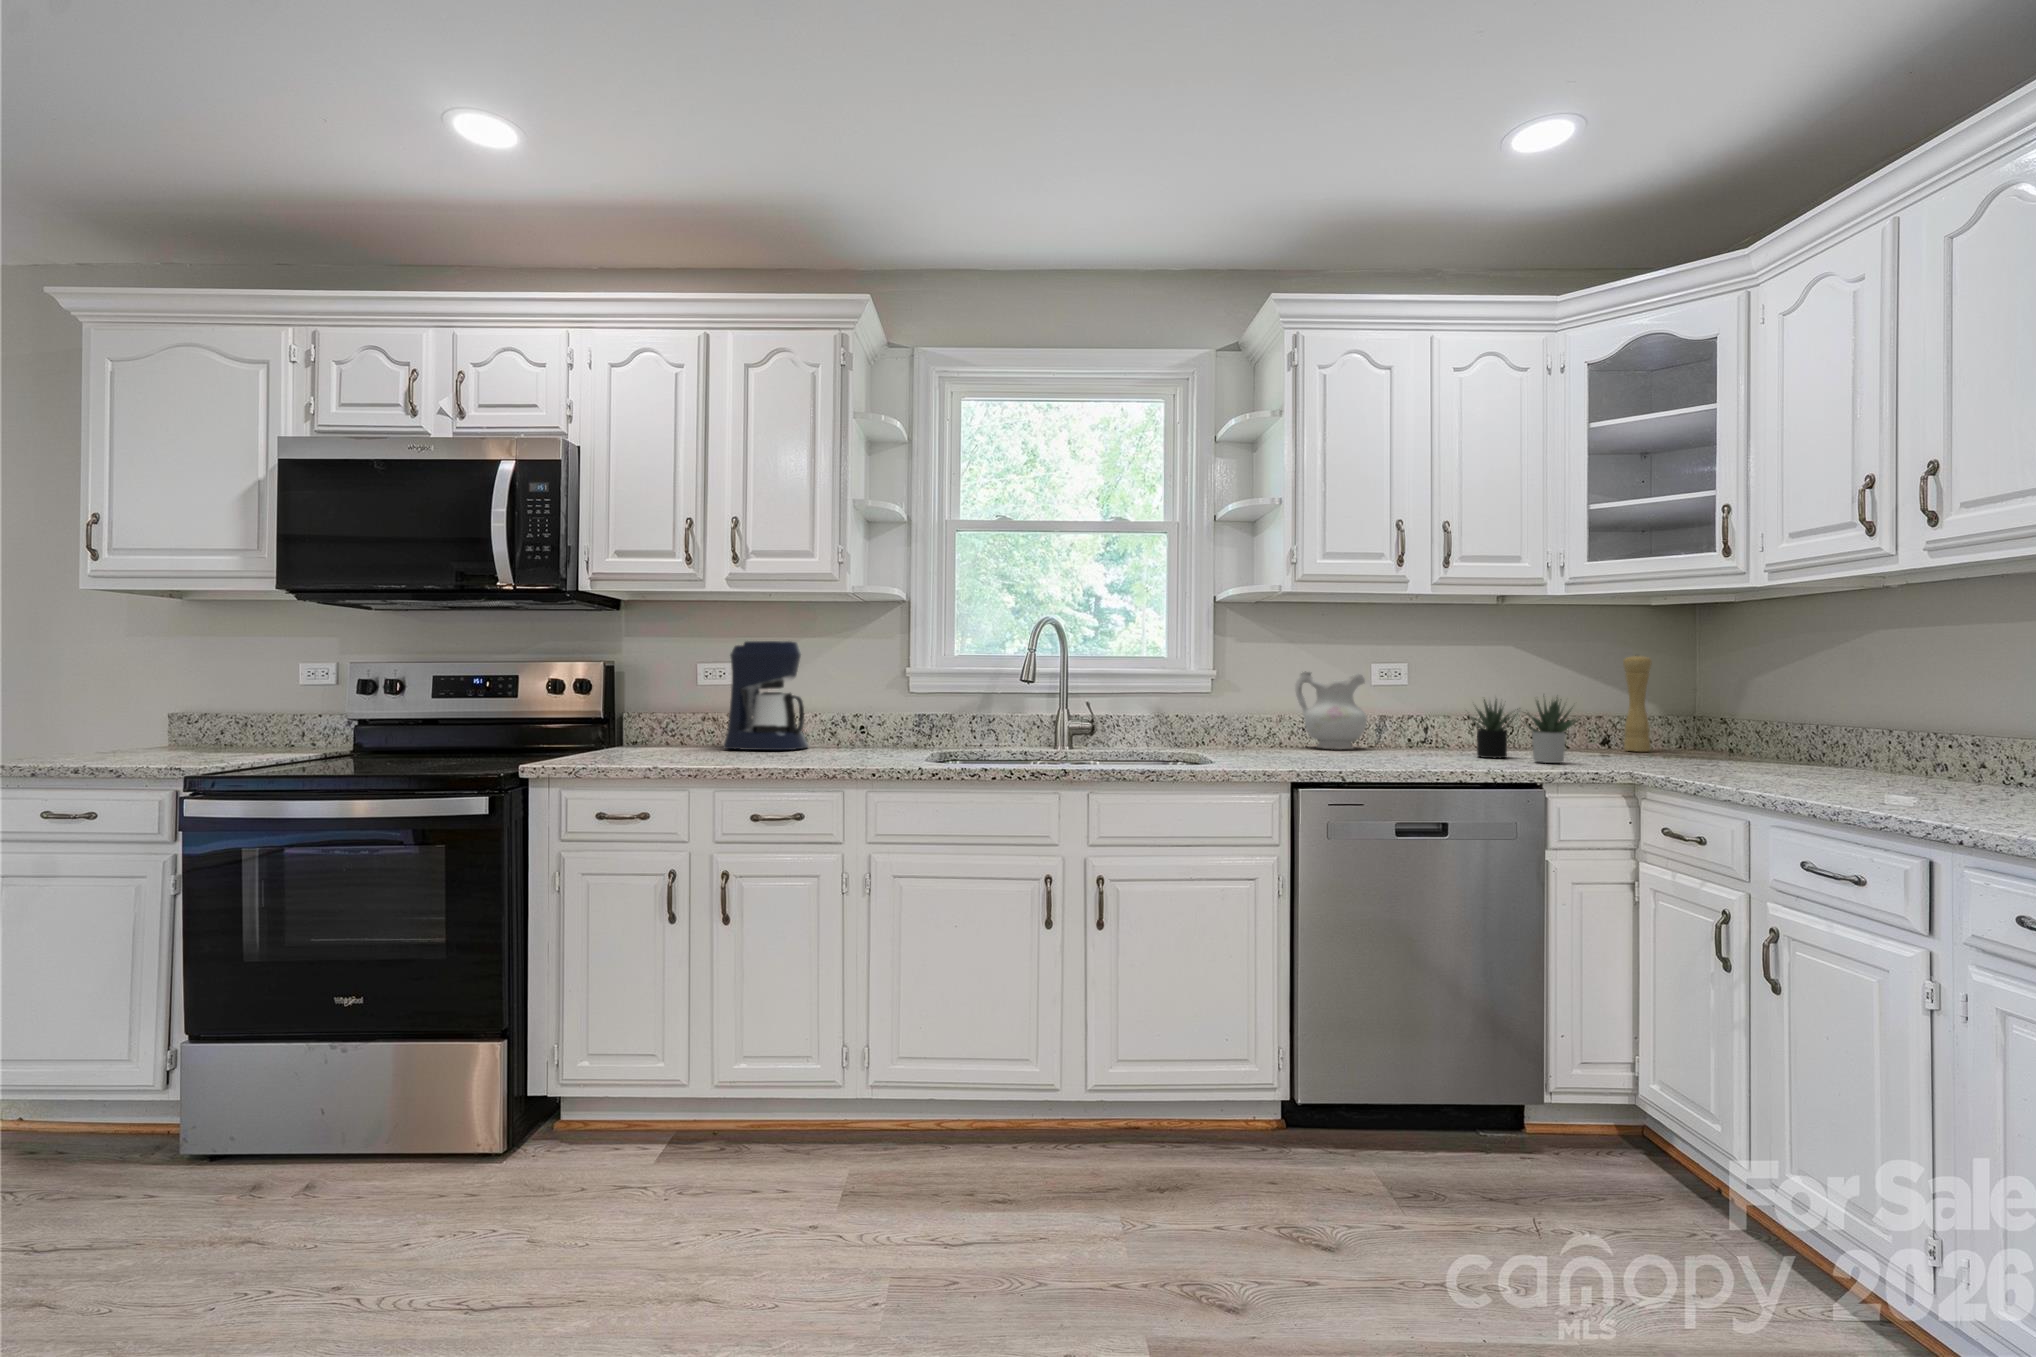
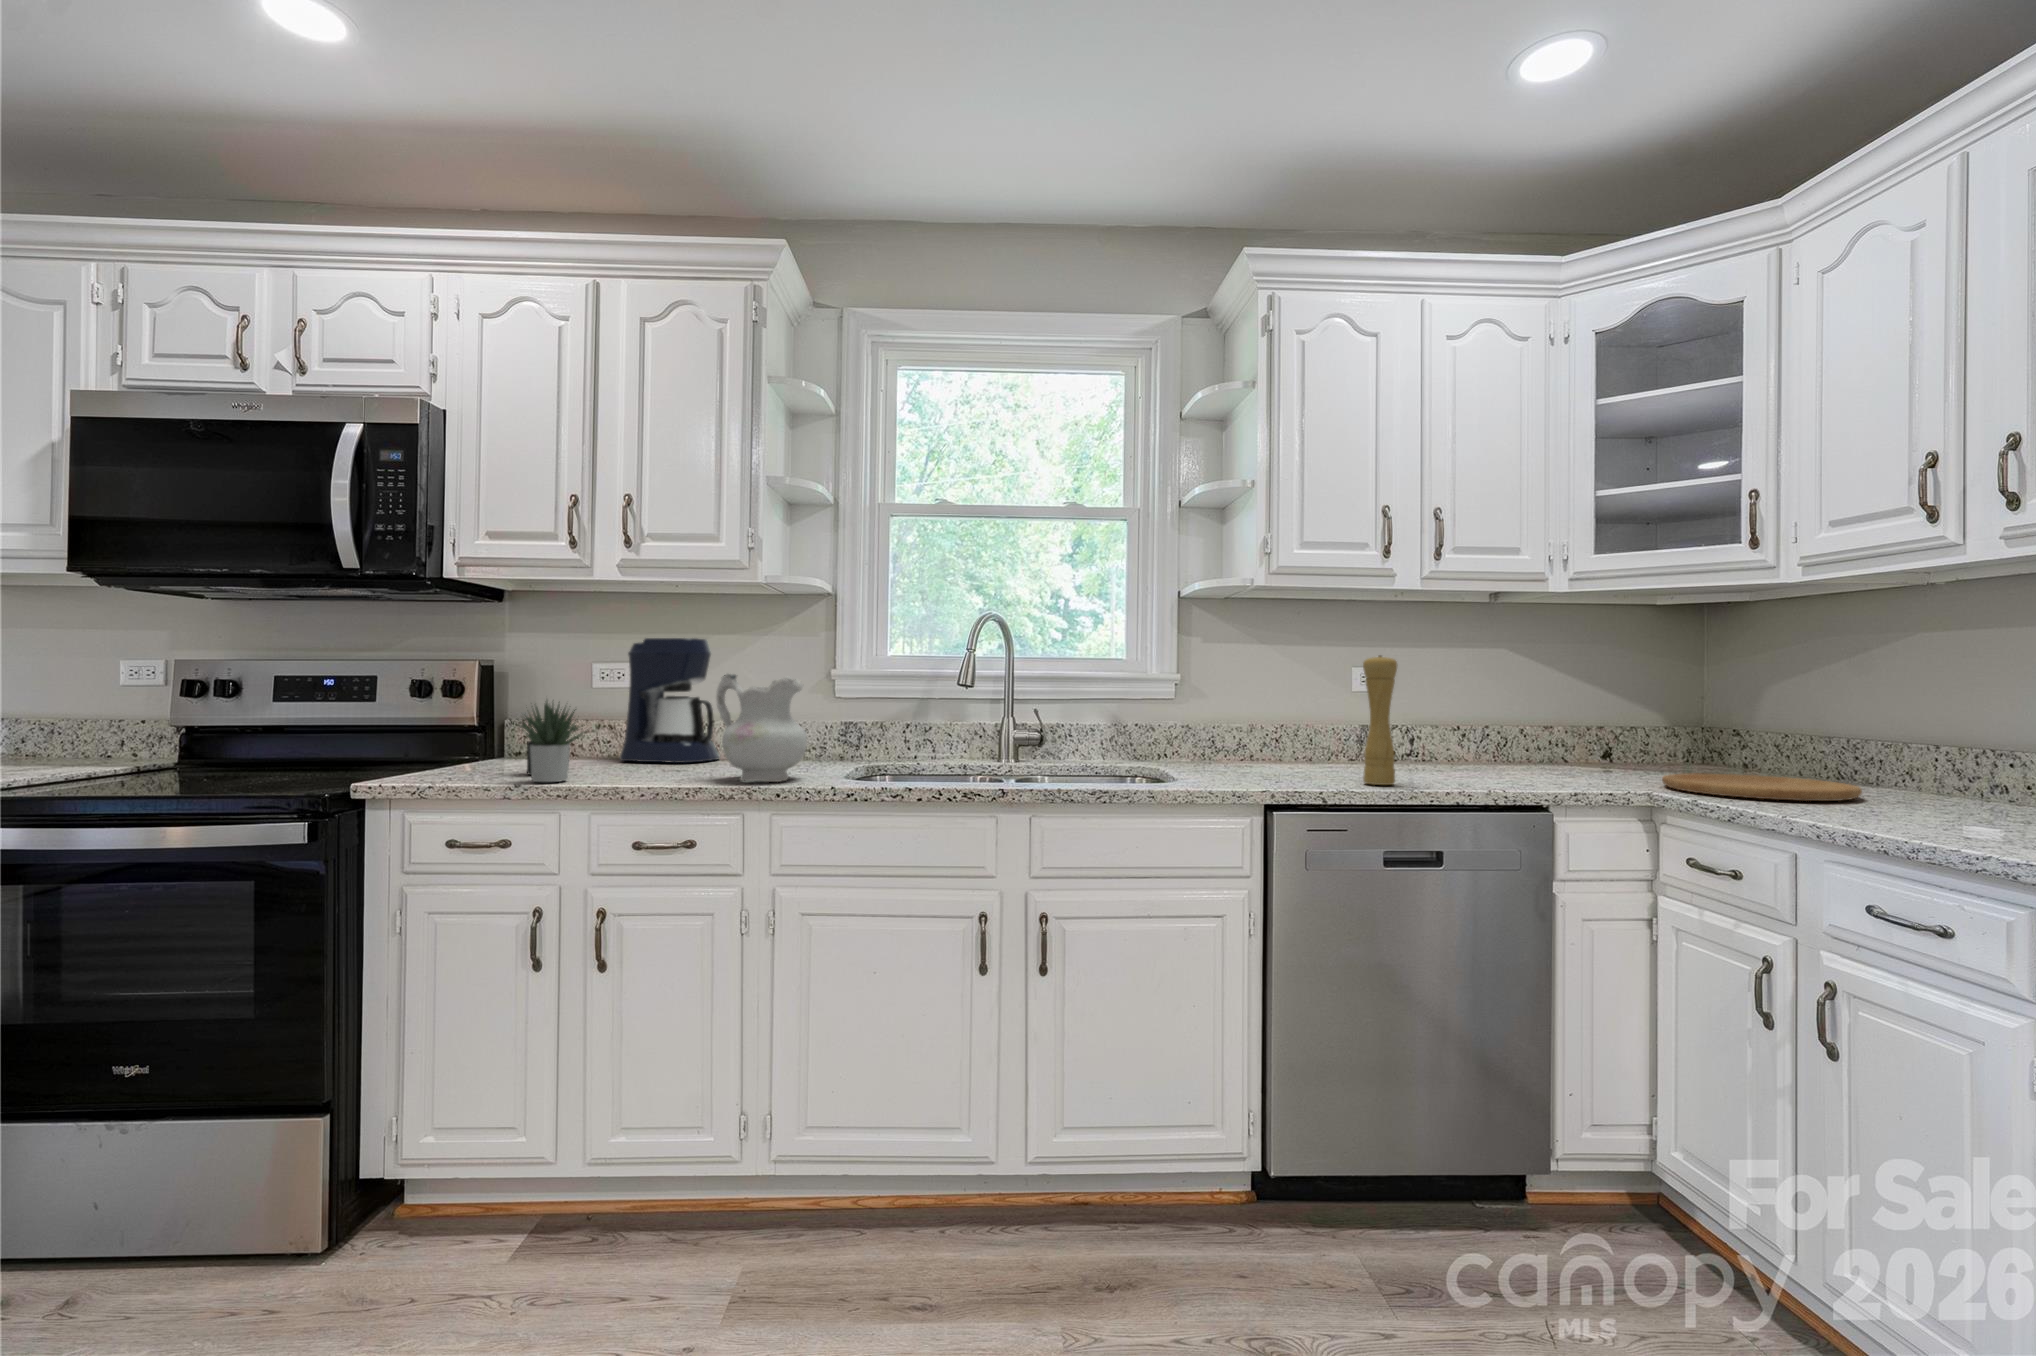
pepper mill: present [1623,655,1652,752] -> present [1363,655,1397,785]
ceramic pitcher: present [1295,671,1367,749] -> present [716,674,807,782]
succulent plant: present [1470,698,1580,763] -> present [519,702,582,782]
cutting board: none [1647,756,1818,778] -> present [1662,774,1862,801]

